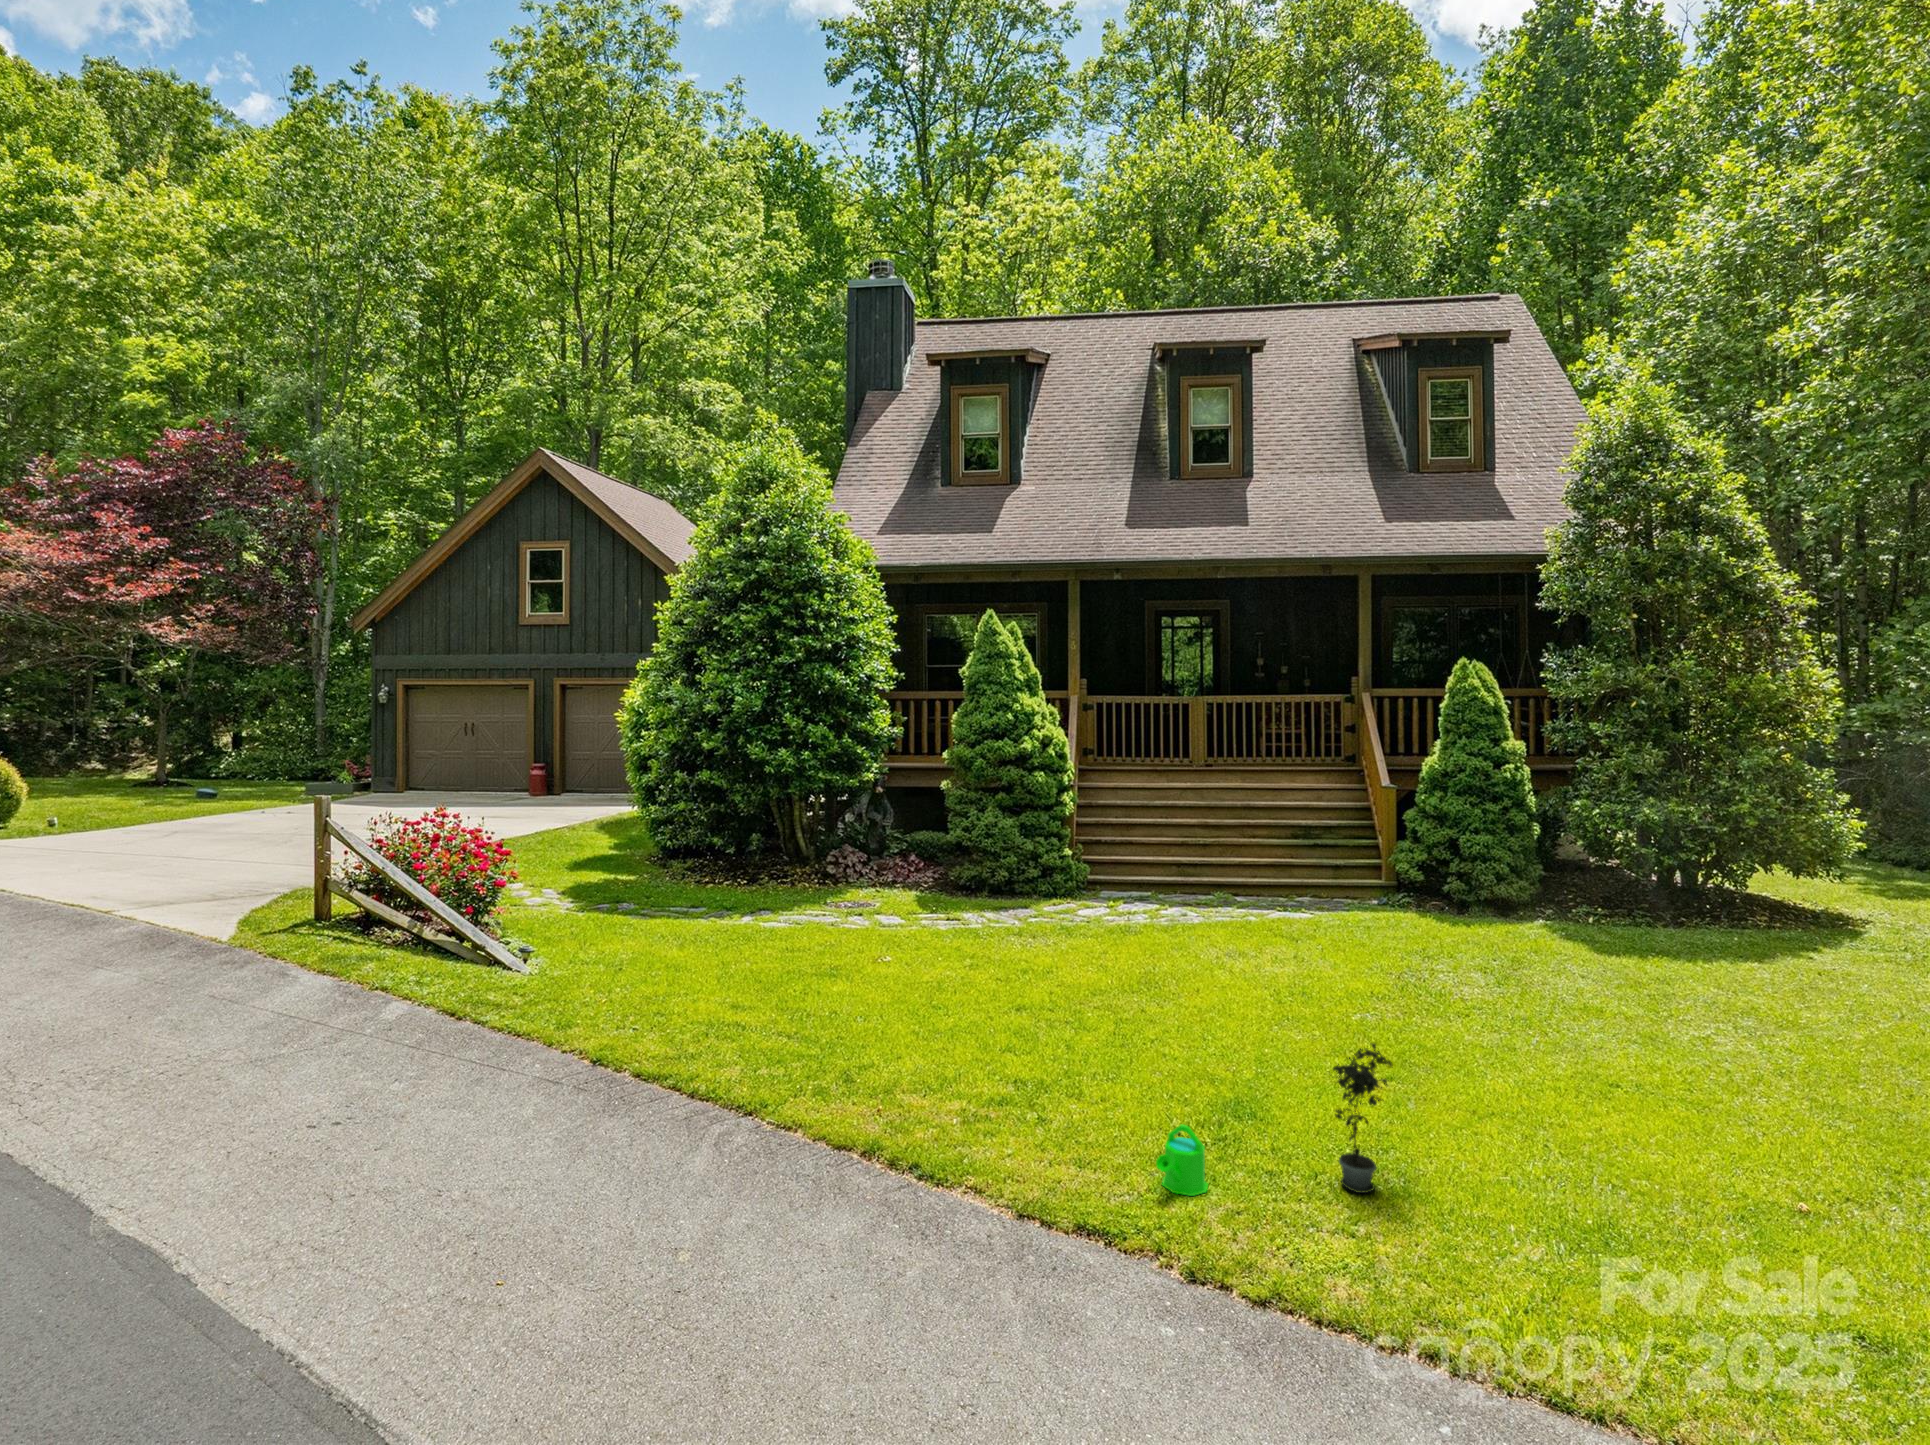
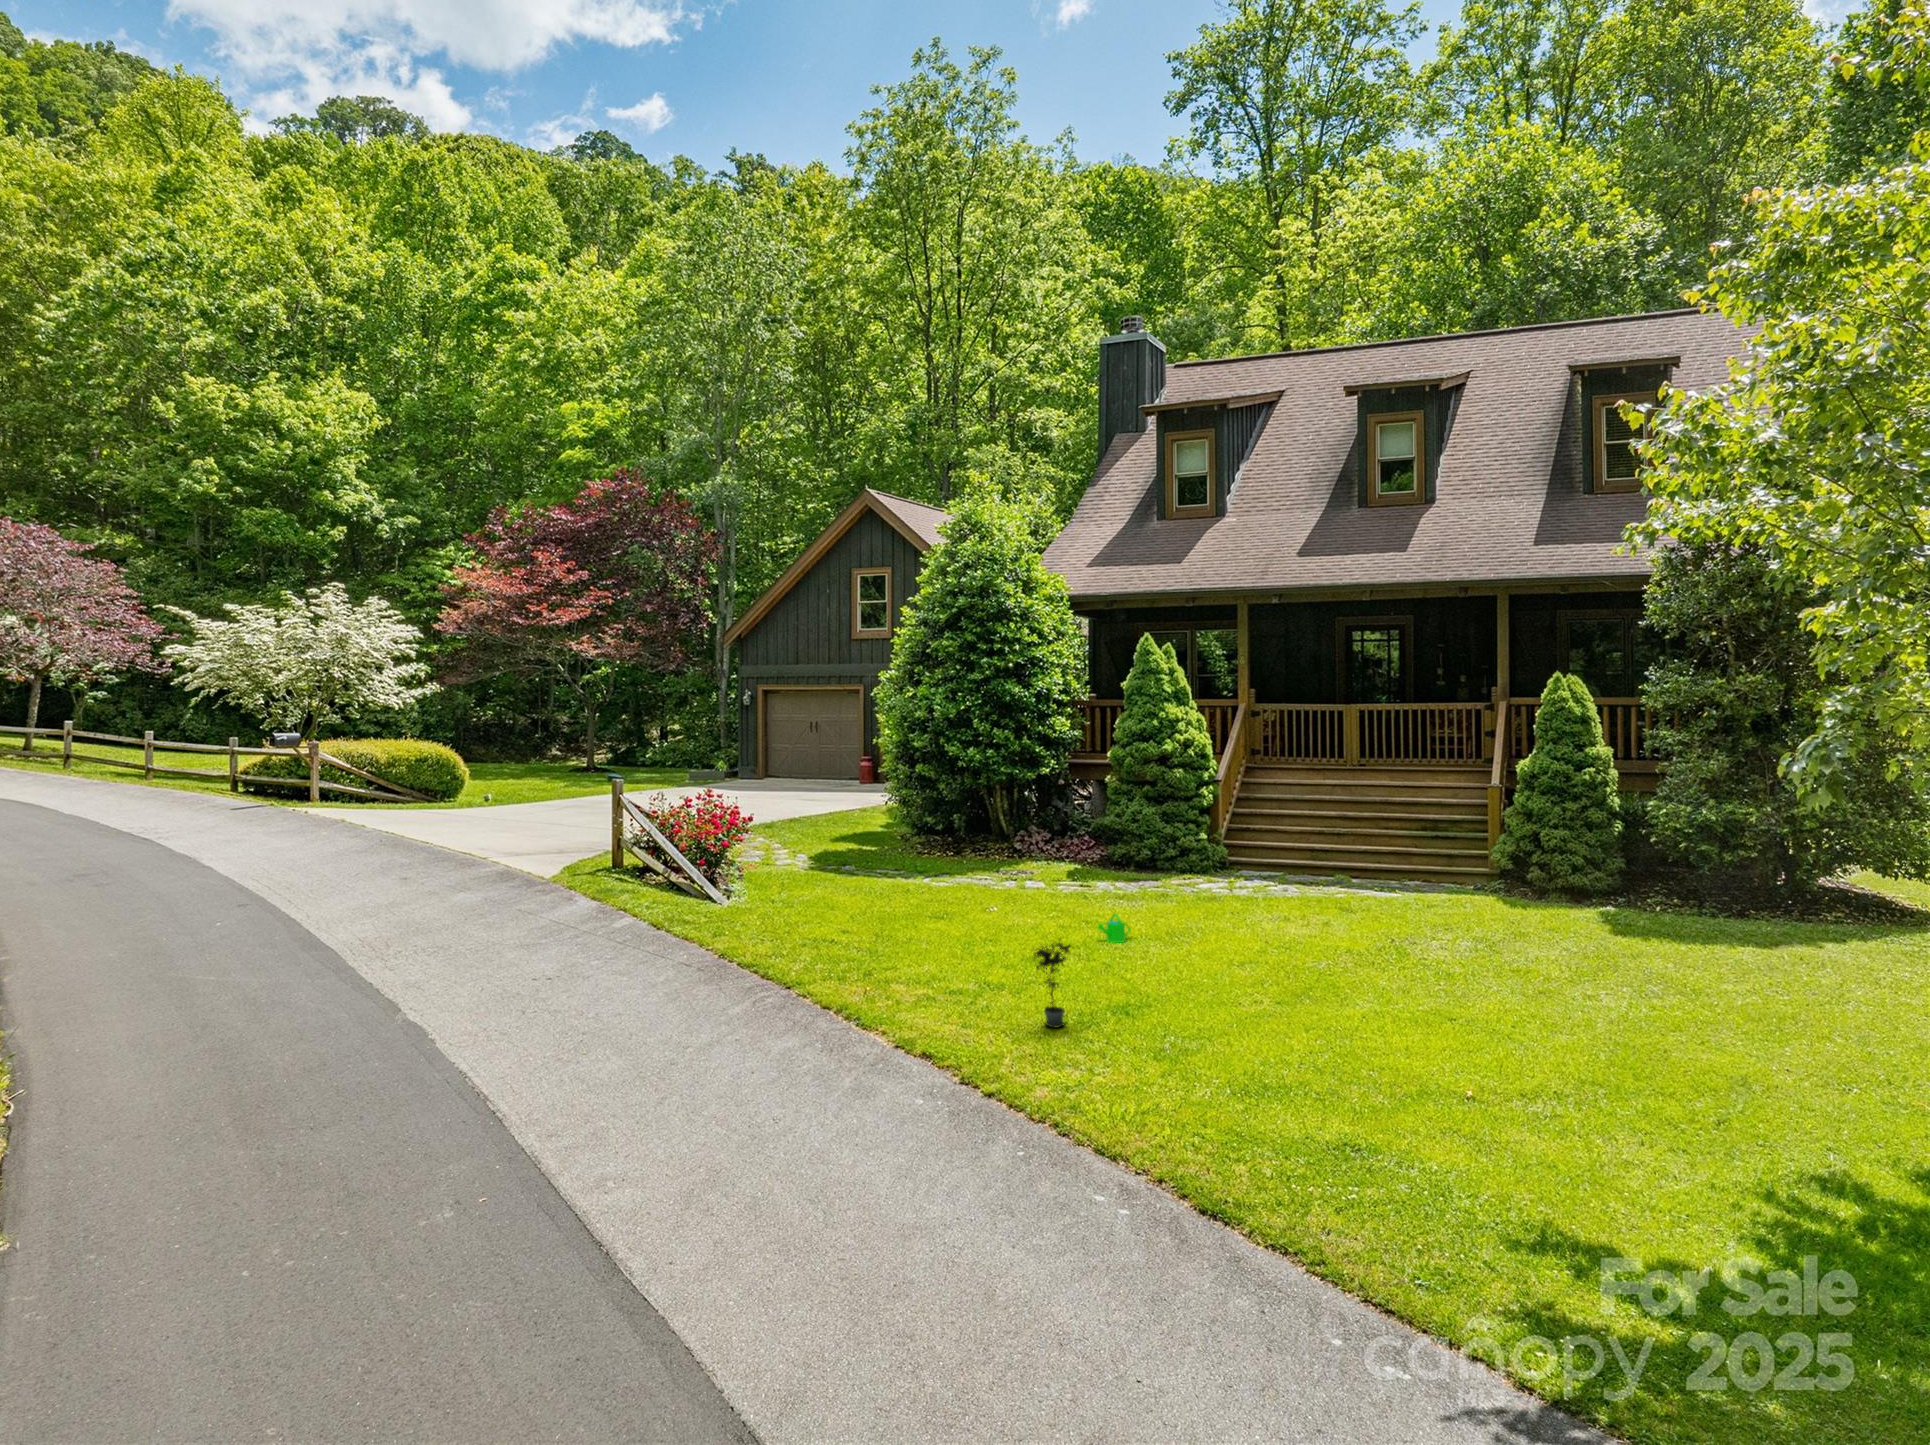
watering can: present [1156,1124,1208,1196] -> present [1097,914,1131,943]

